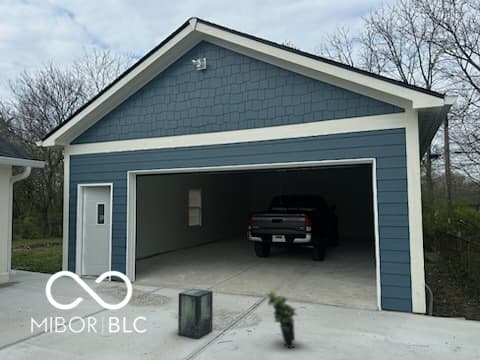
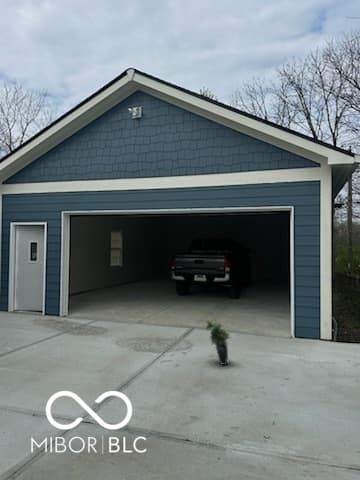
storage box: present [178,289,213,339] -> none [126,318,156,360]

